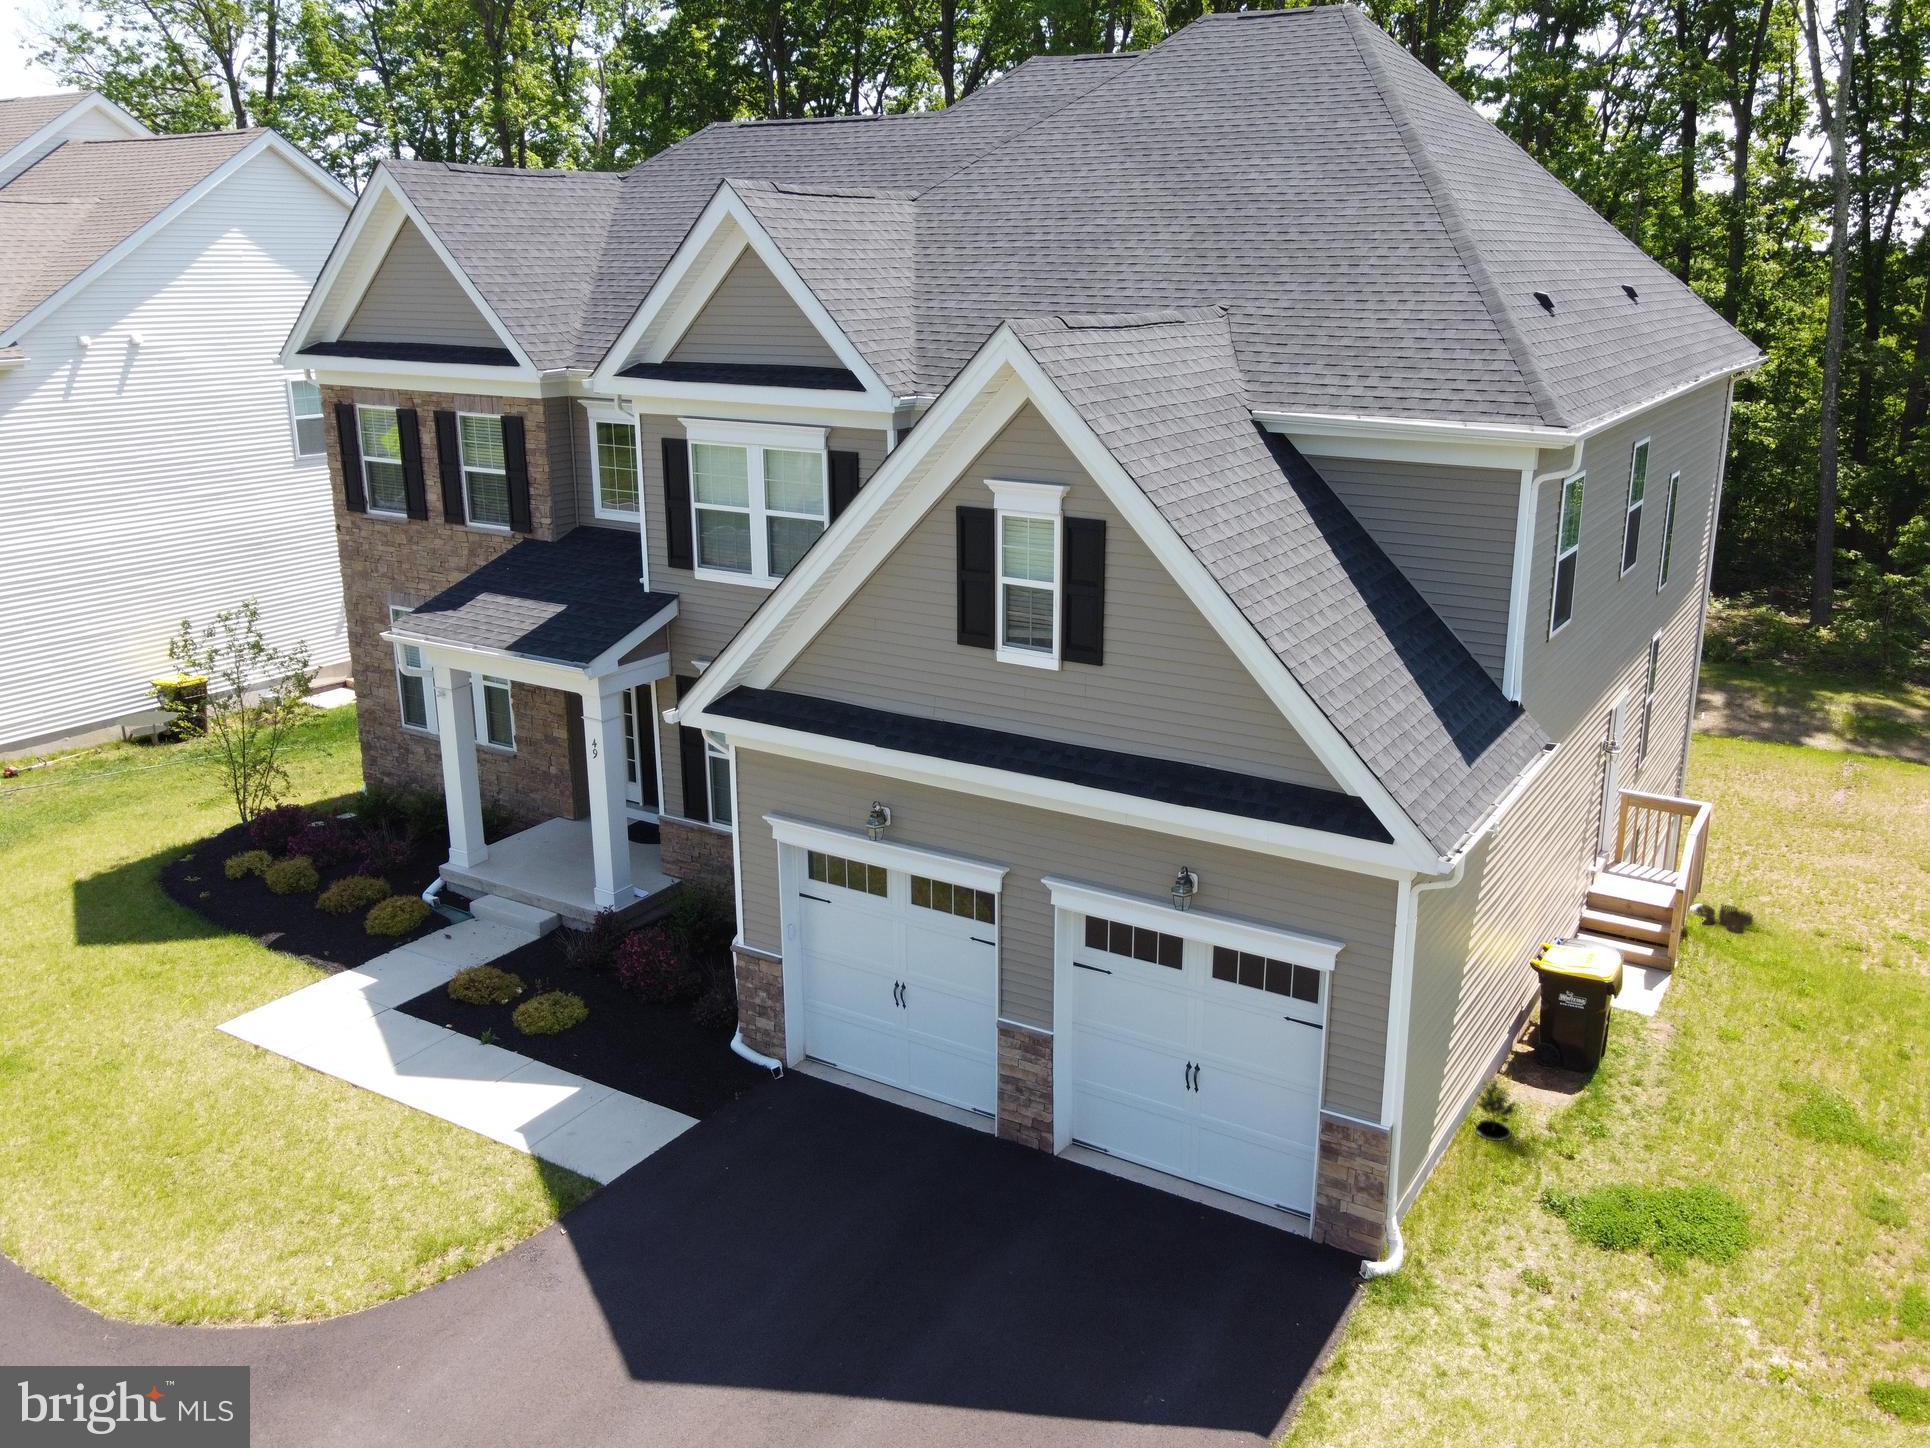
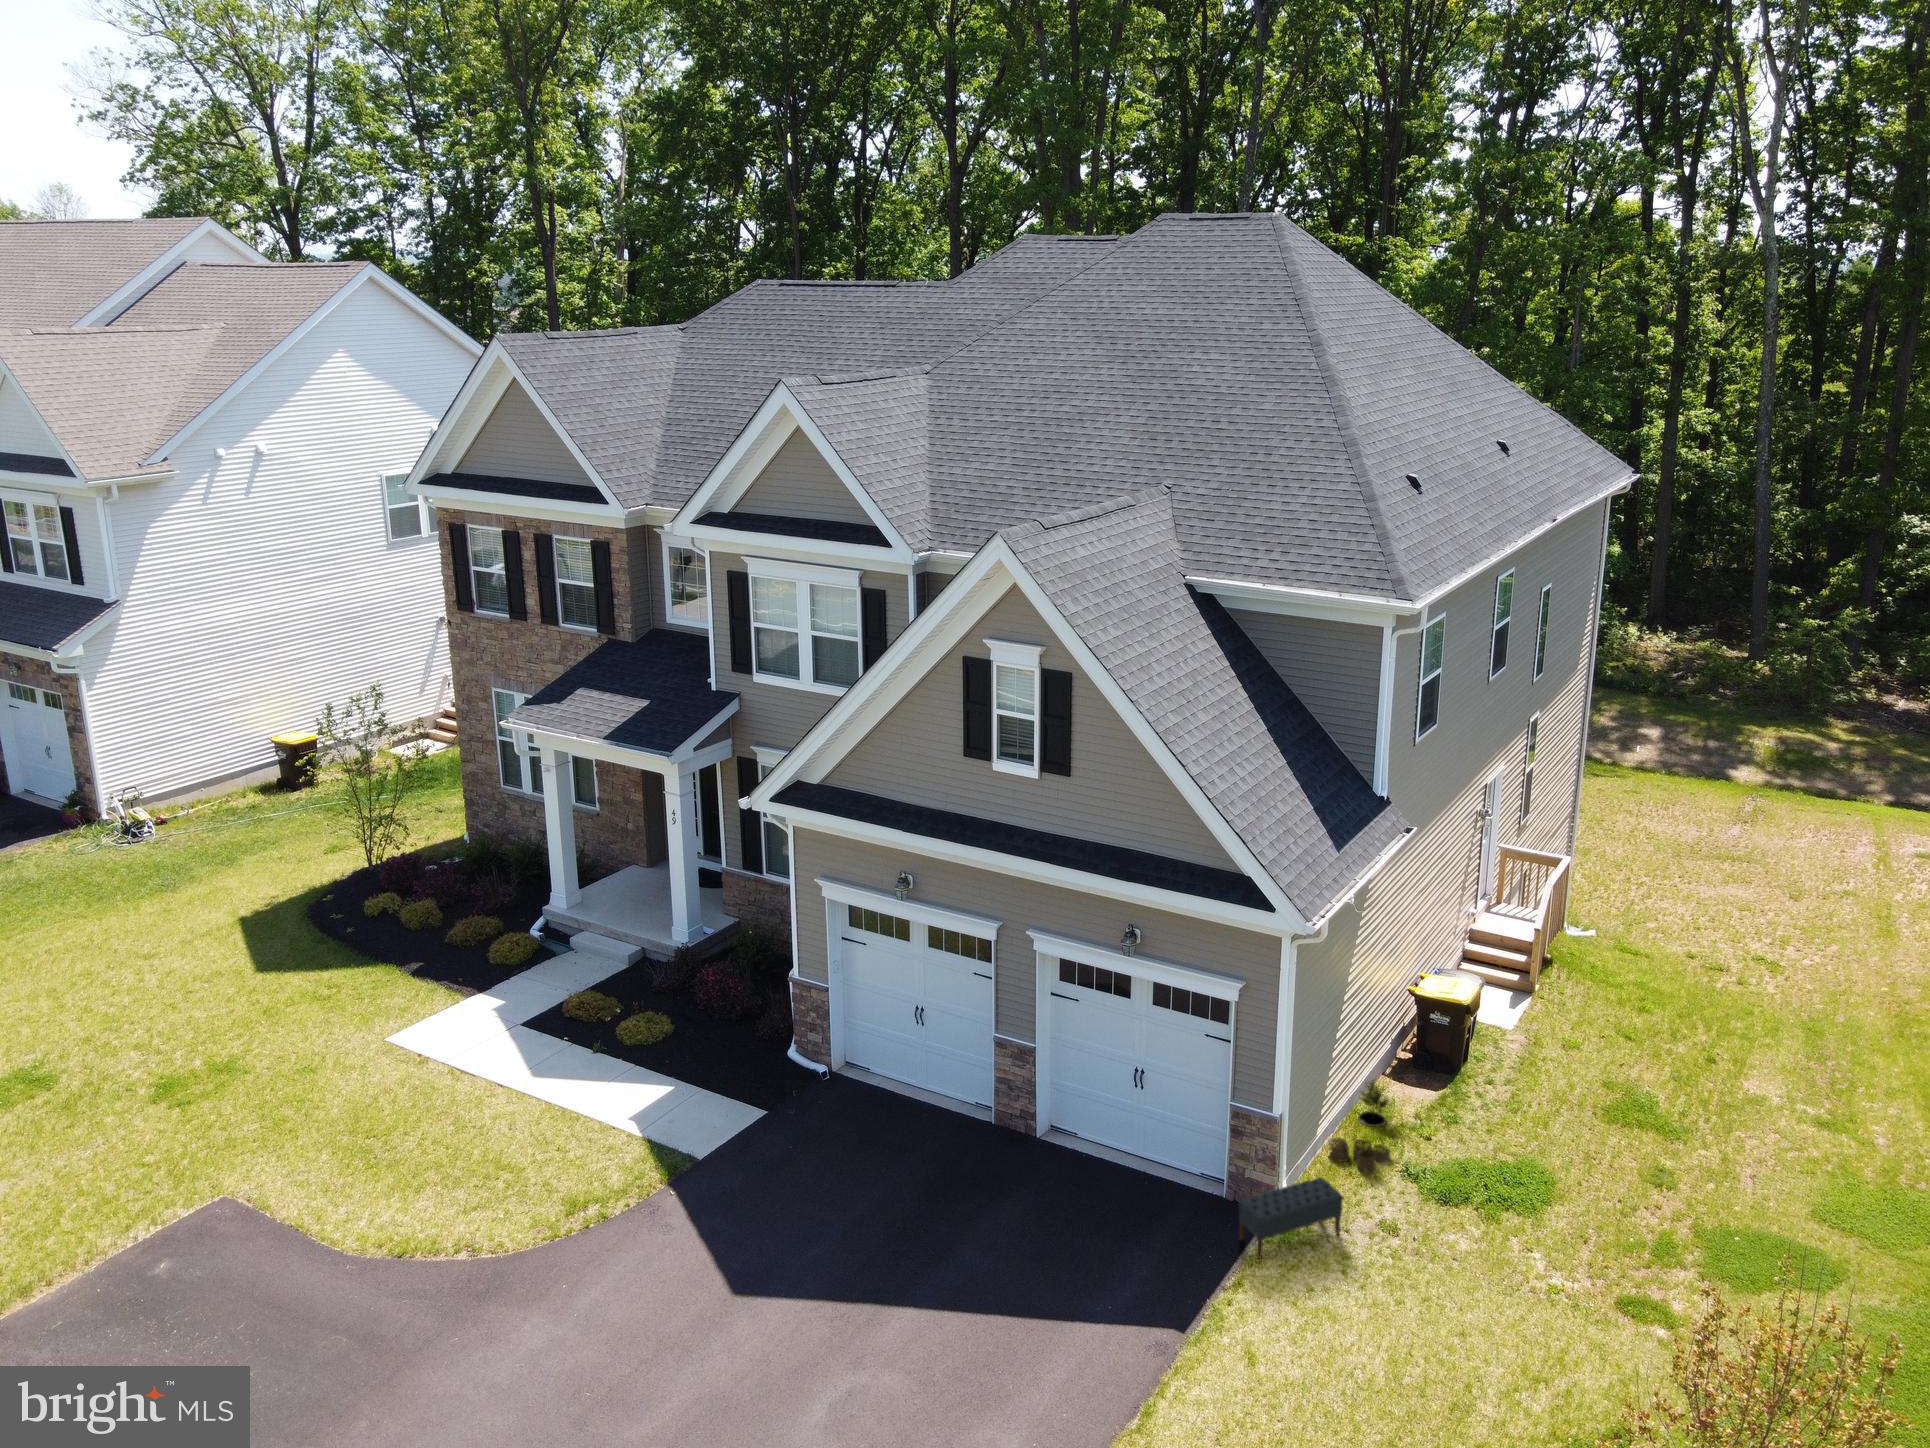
round table: present [115,711,178,745] -> none [247,765,299,795]
woven basket: present [1696,904,1753,934] -> present [1329,1138,1390,1175]
bench: none [1333,1210,1477,1325] -> present [1238,1177,1343,1259]

